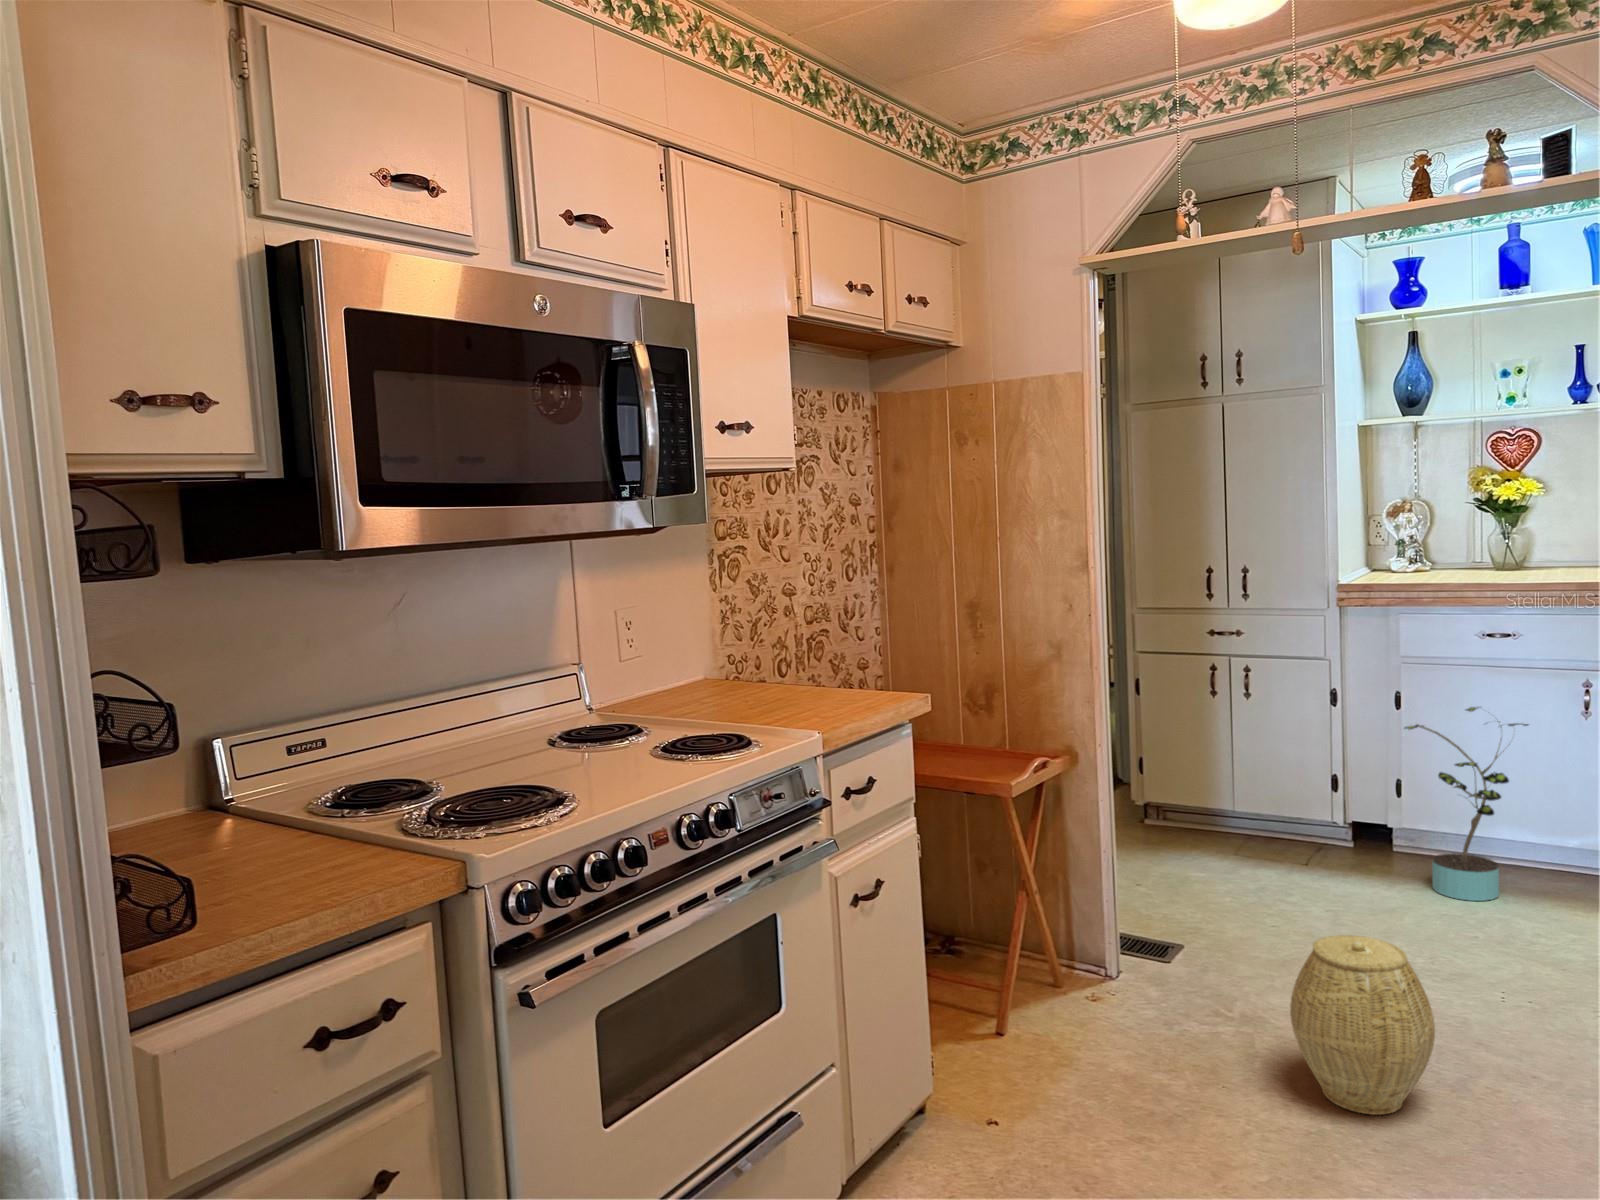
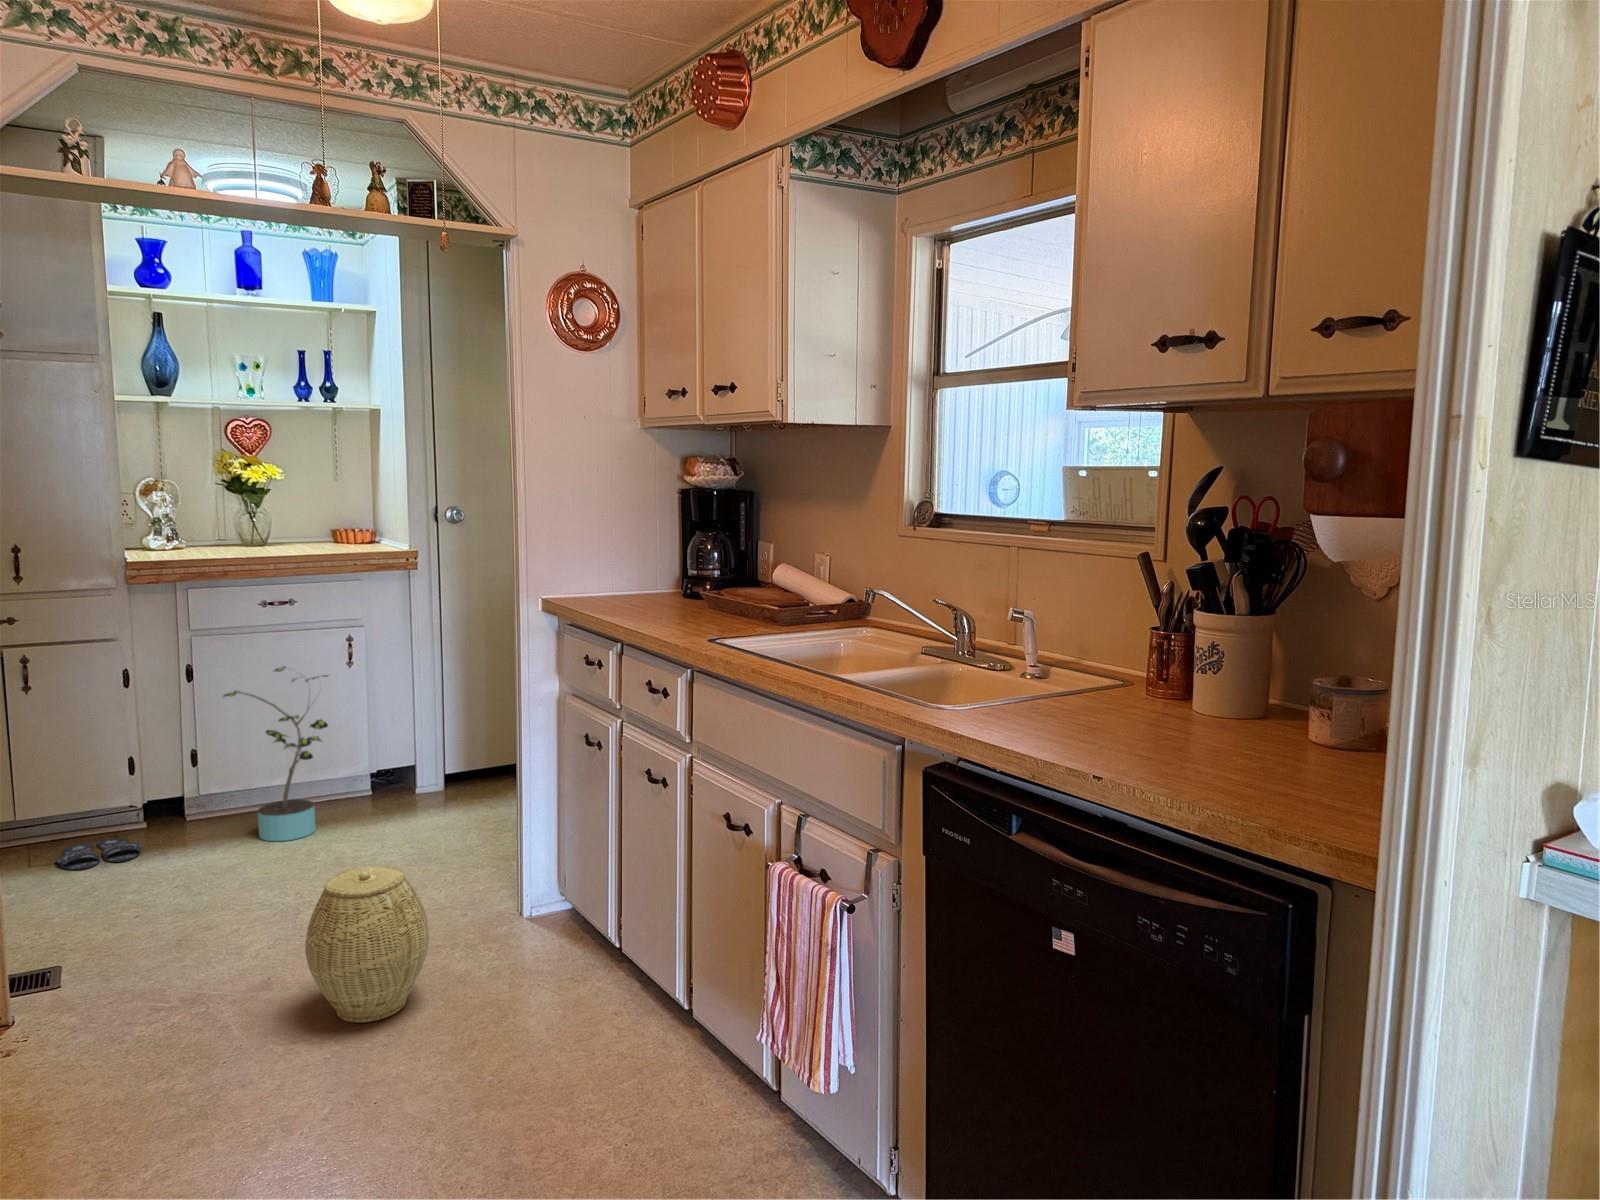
slippers: none [1249,841,1324,868] -> present [56,838,141,870]

